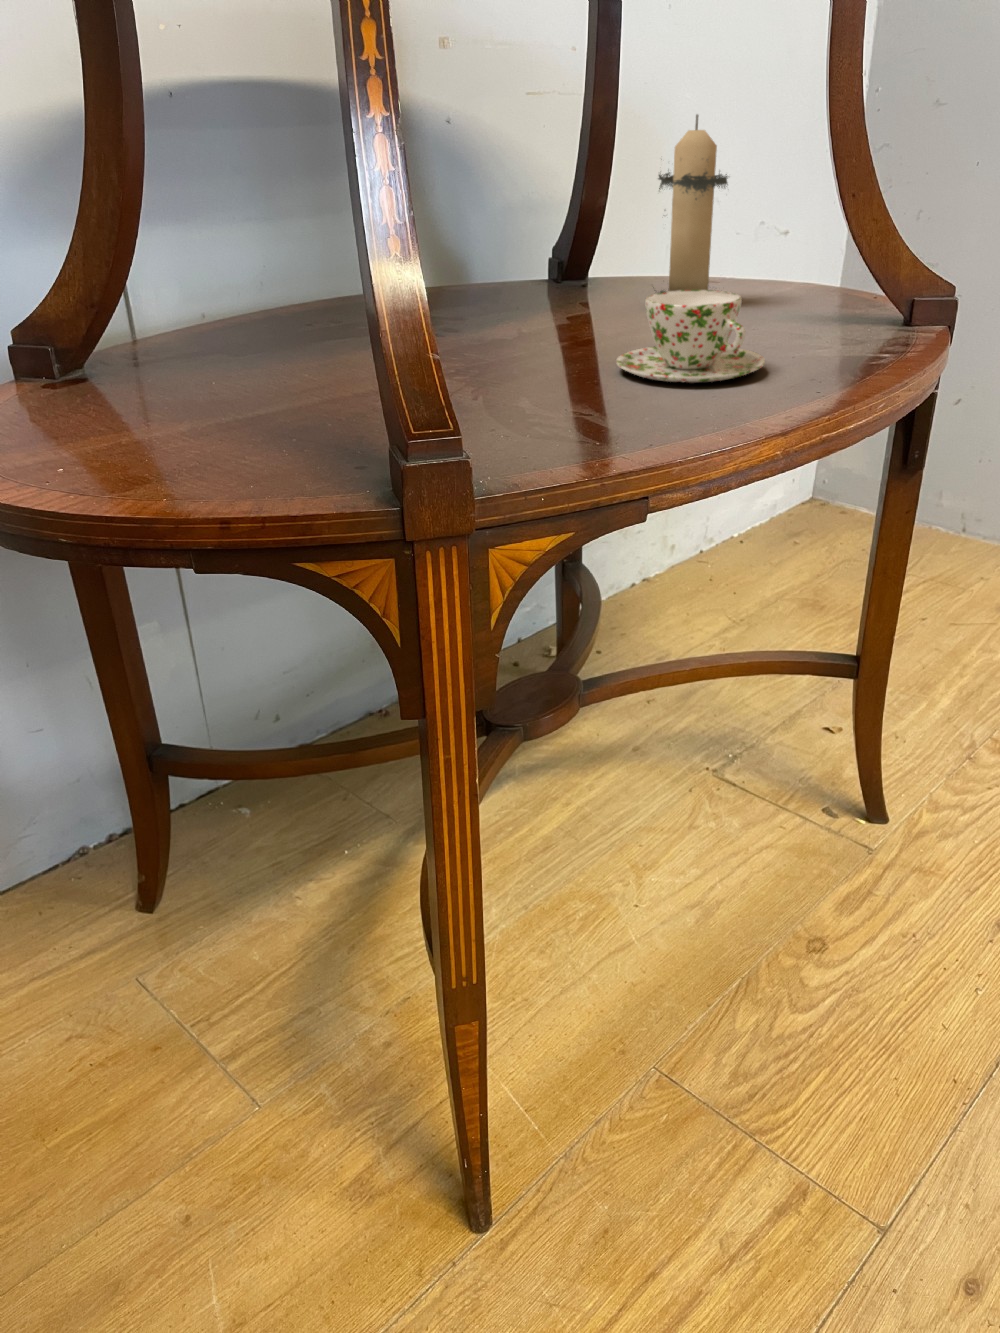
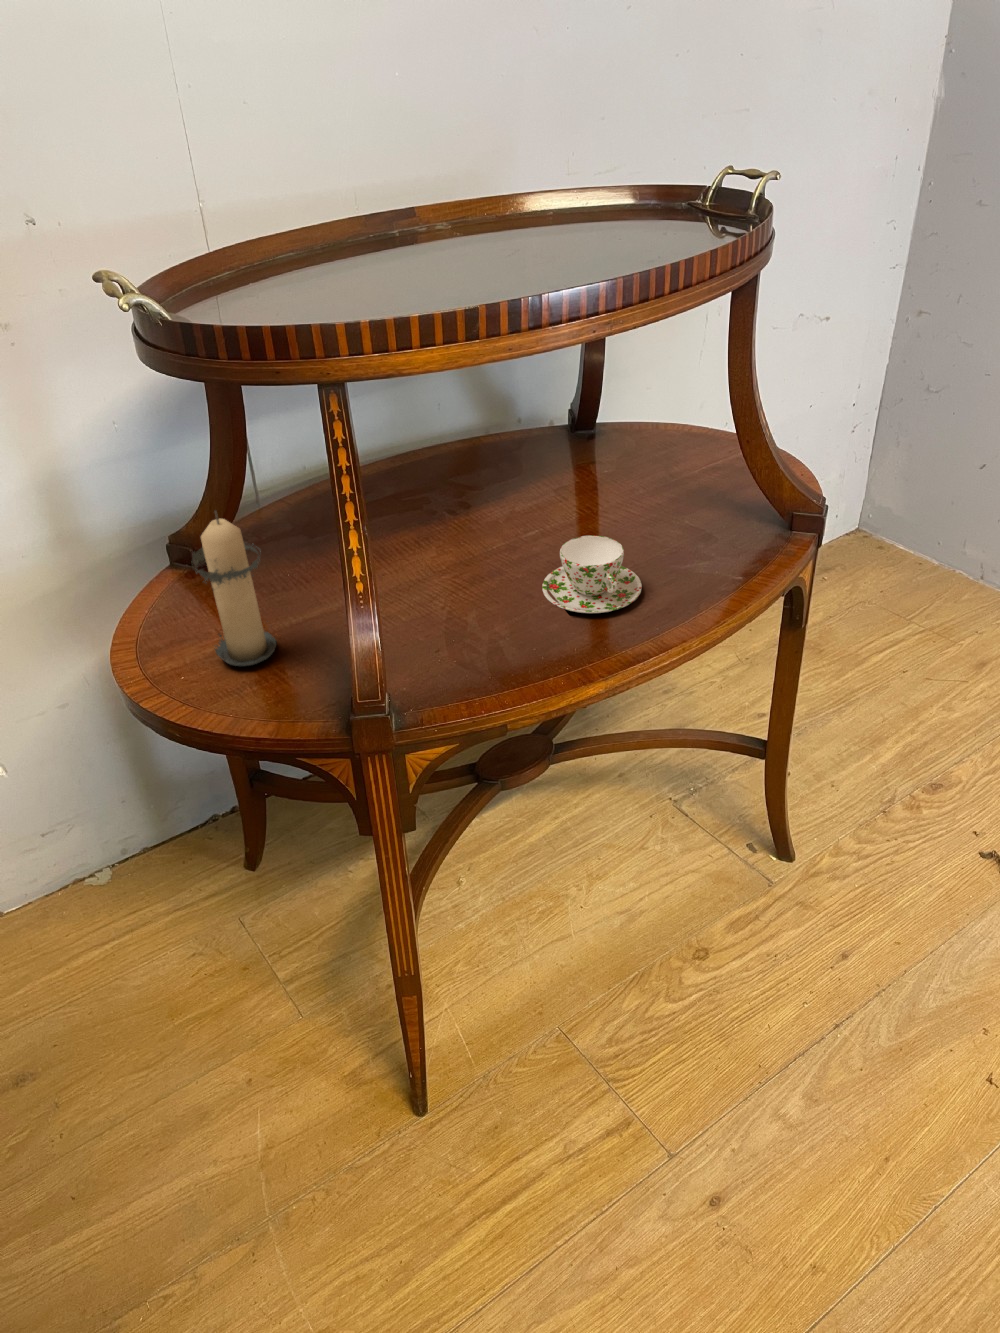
candle: present [658,115,728,292] -> present [191,510,276,666]

